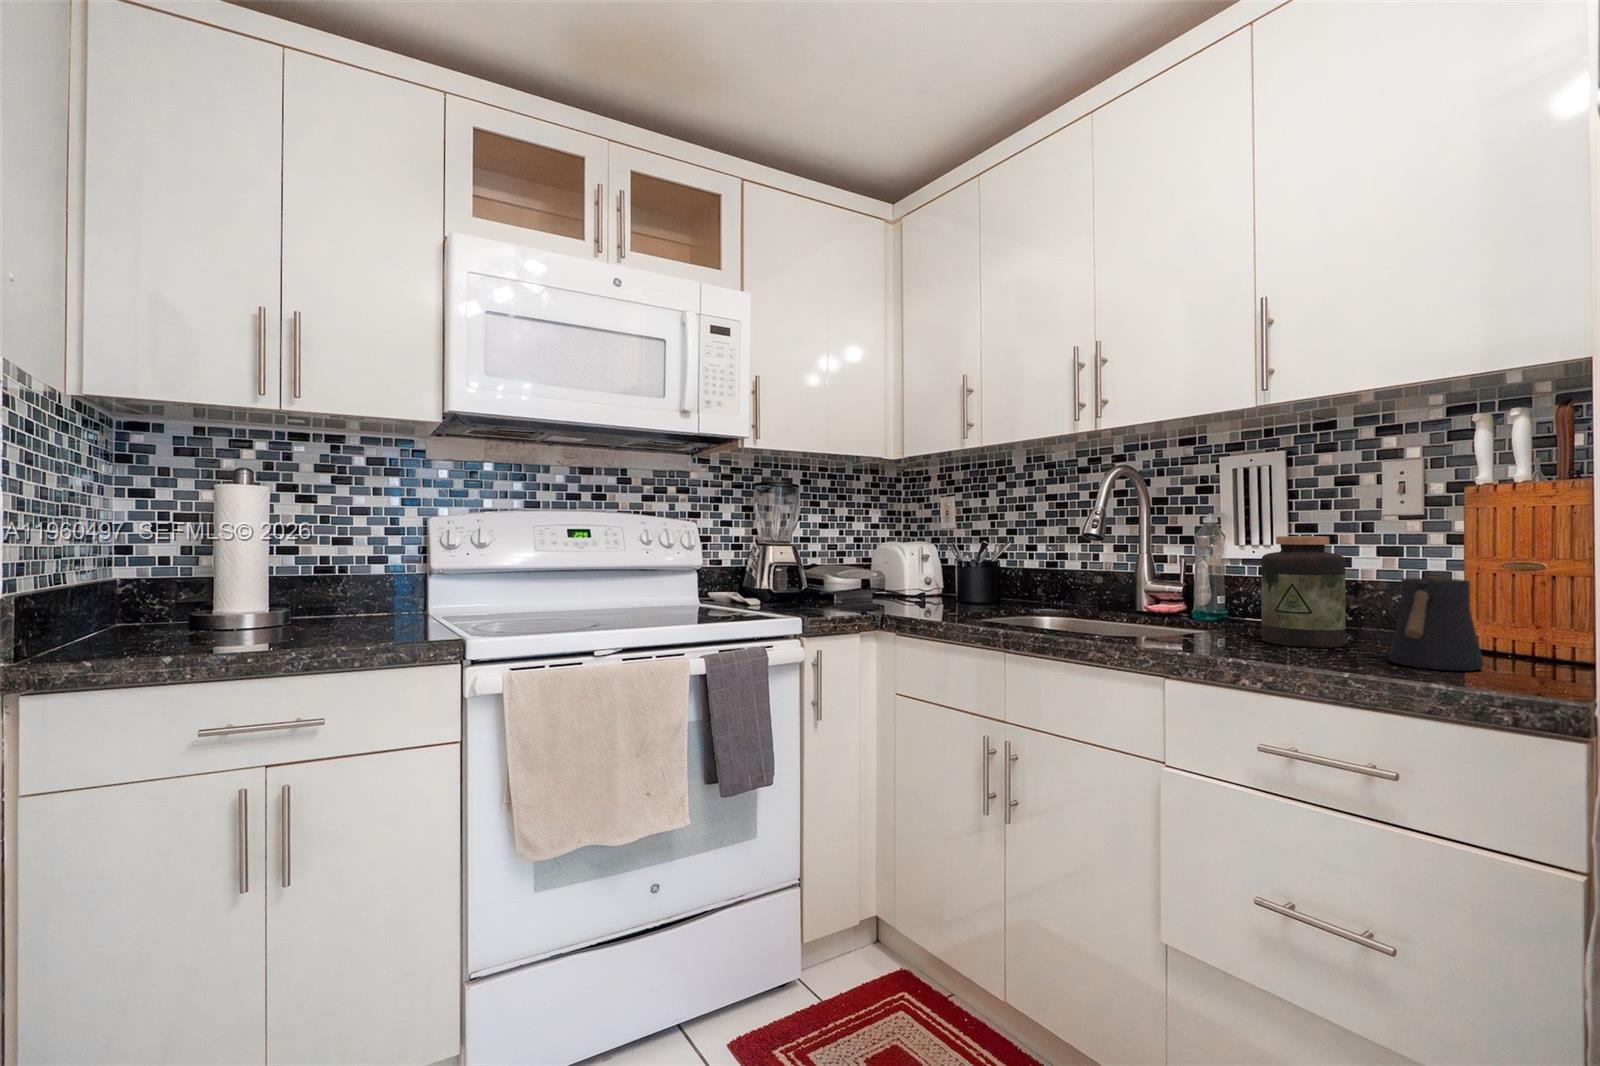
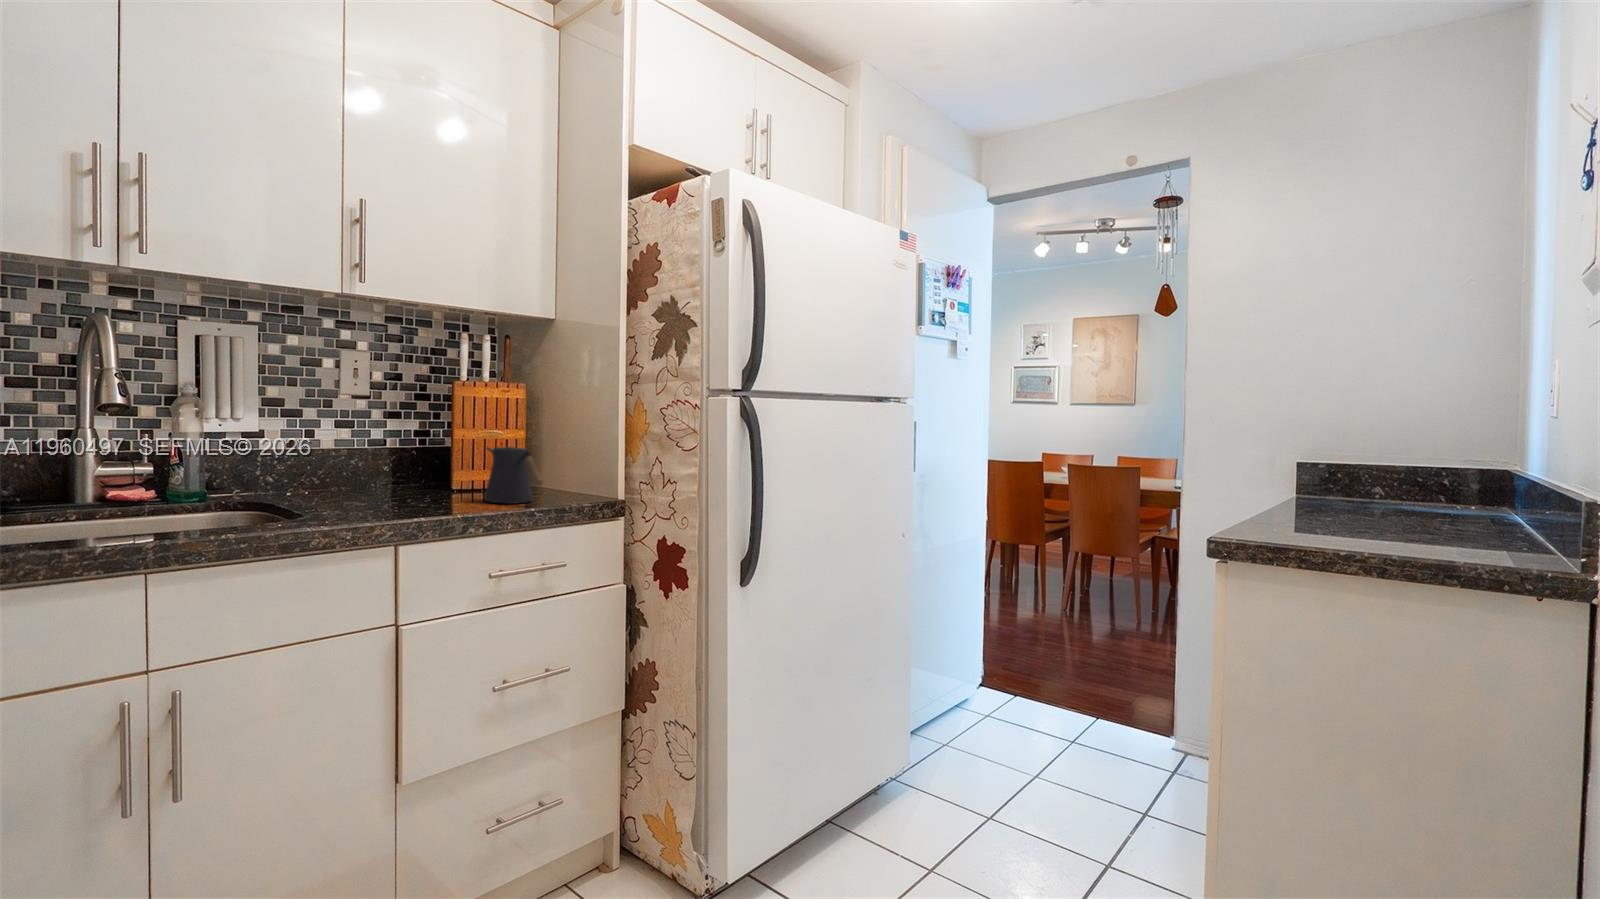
jar: present [1261,536,1346,648] -> none [354,416,421,505]

